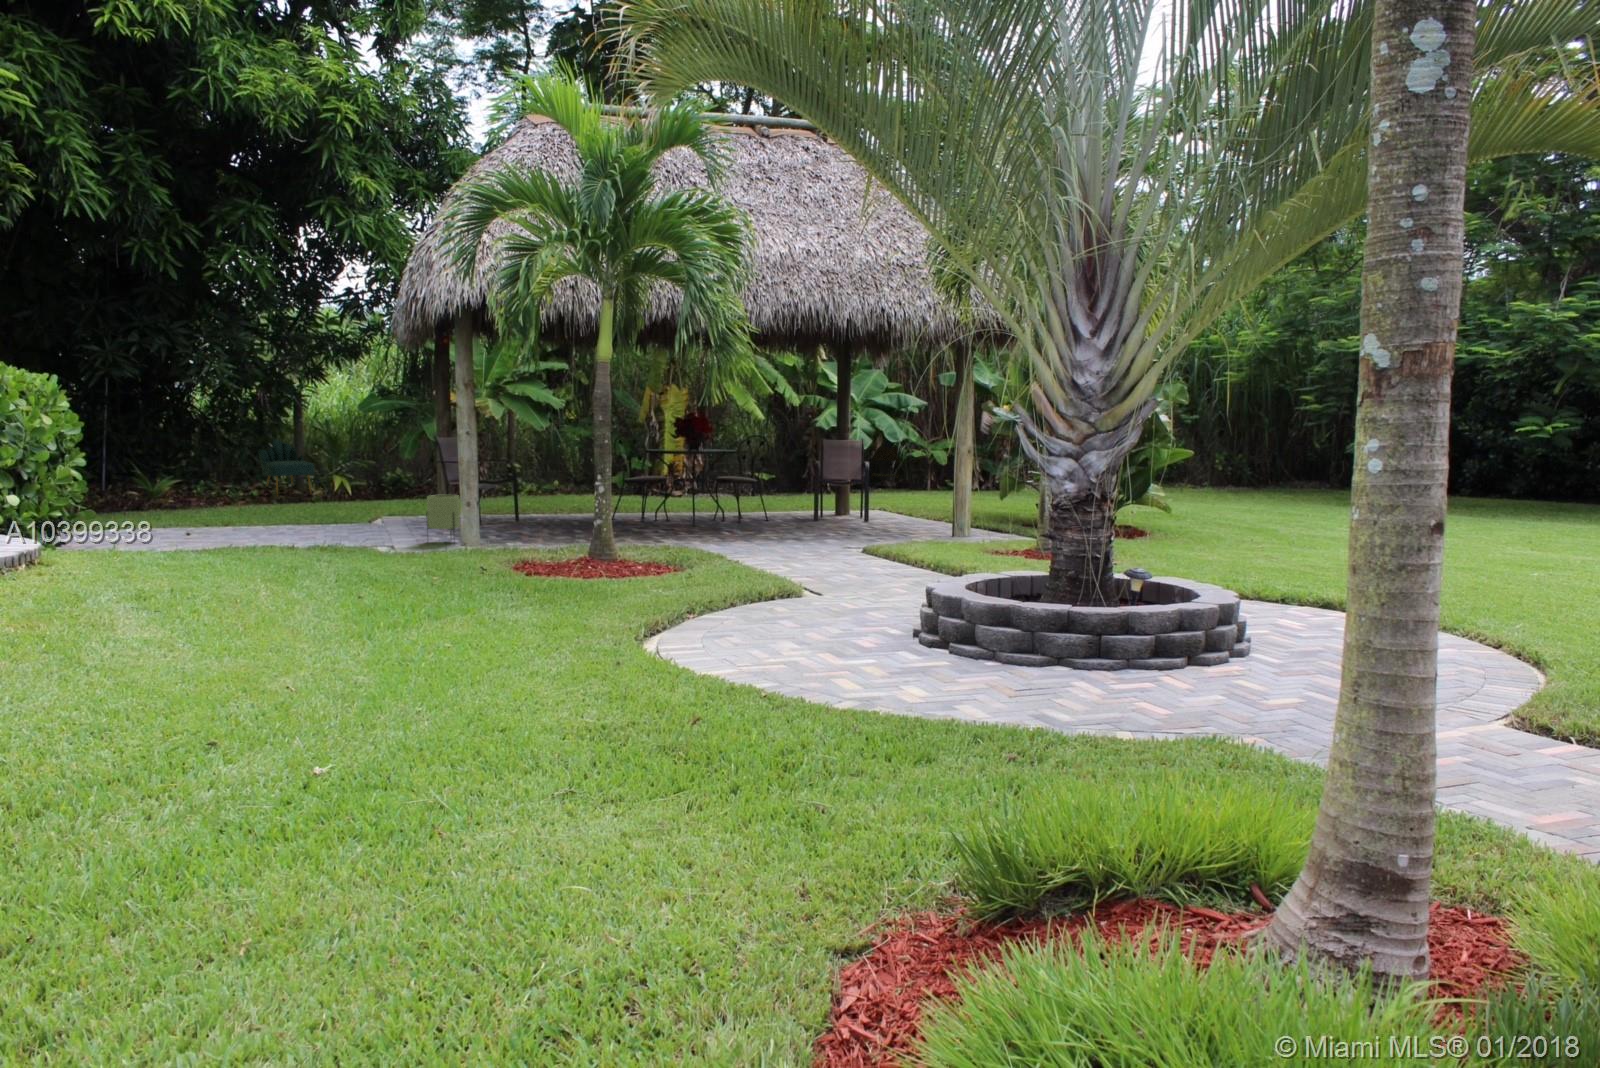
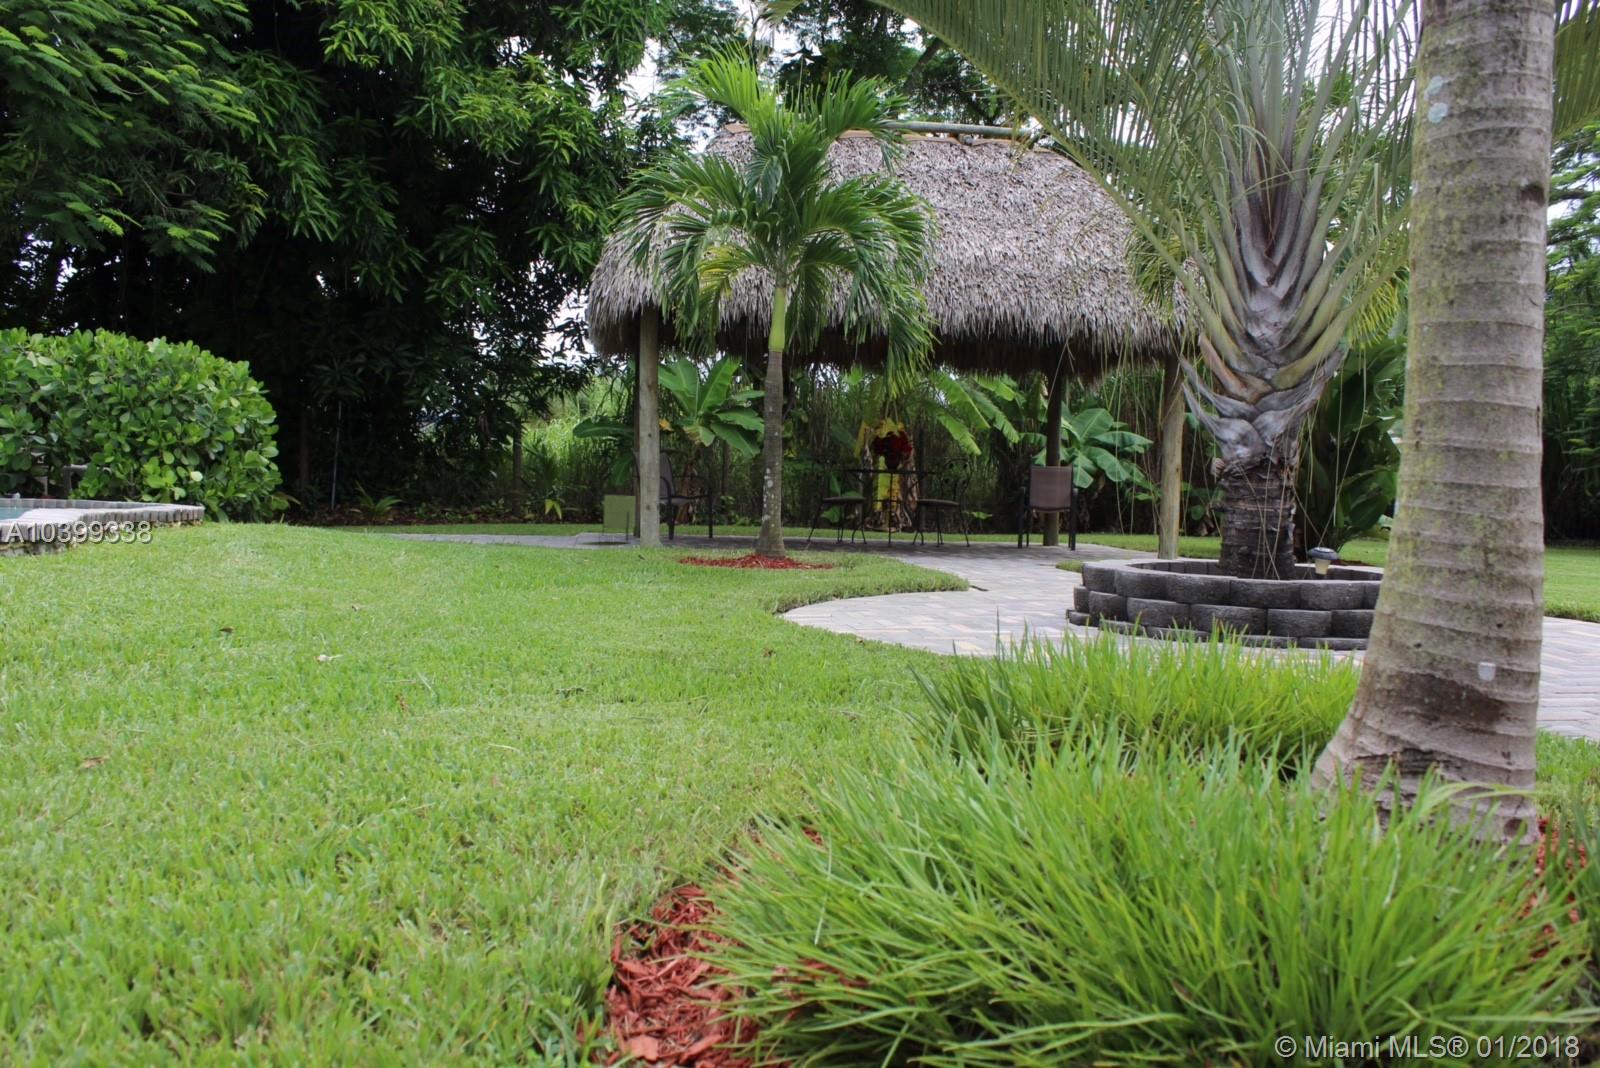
chair: present [259,439,315,491] -> none [478,458,527,512]
side table: present [871,447,899,487] -> none [1090,488,1125,534]

